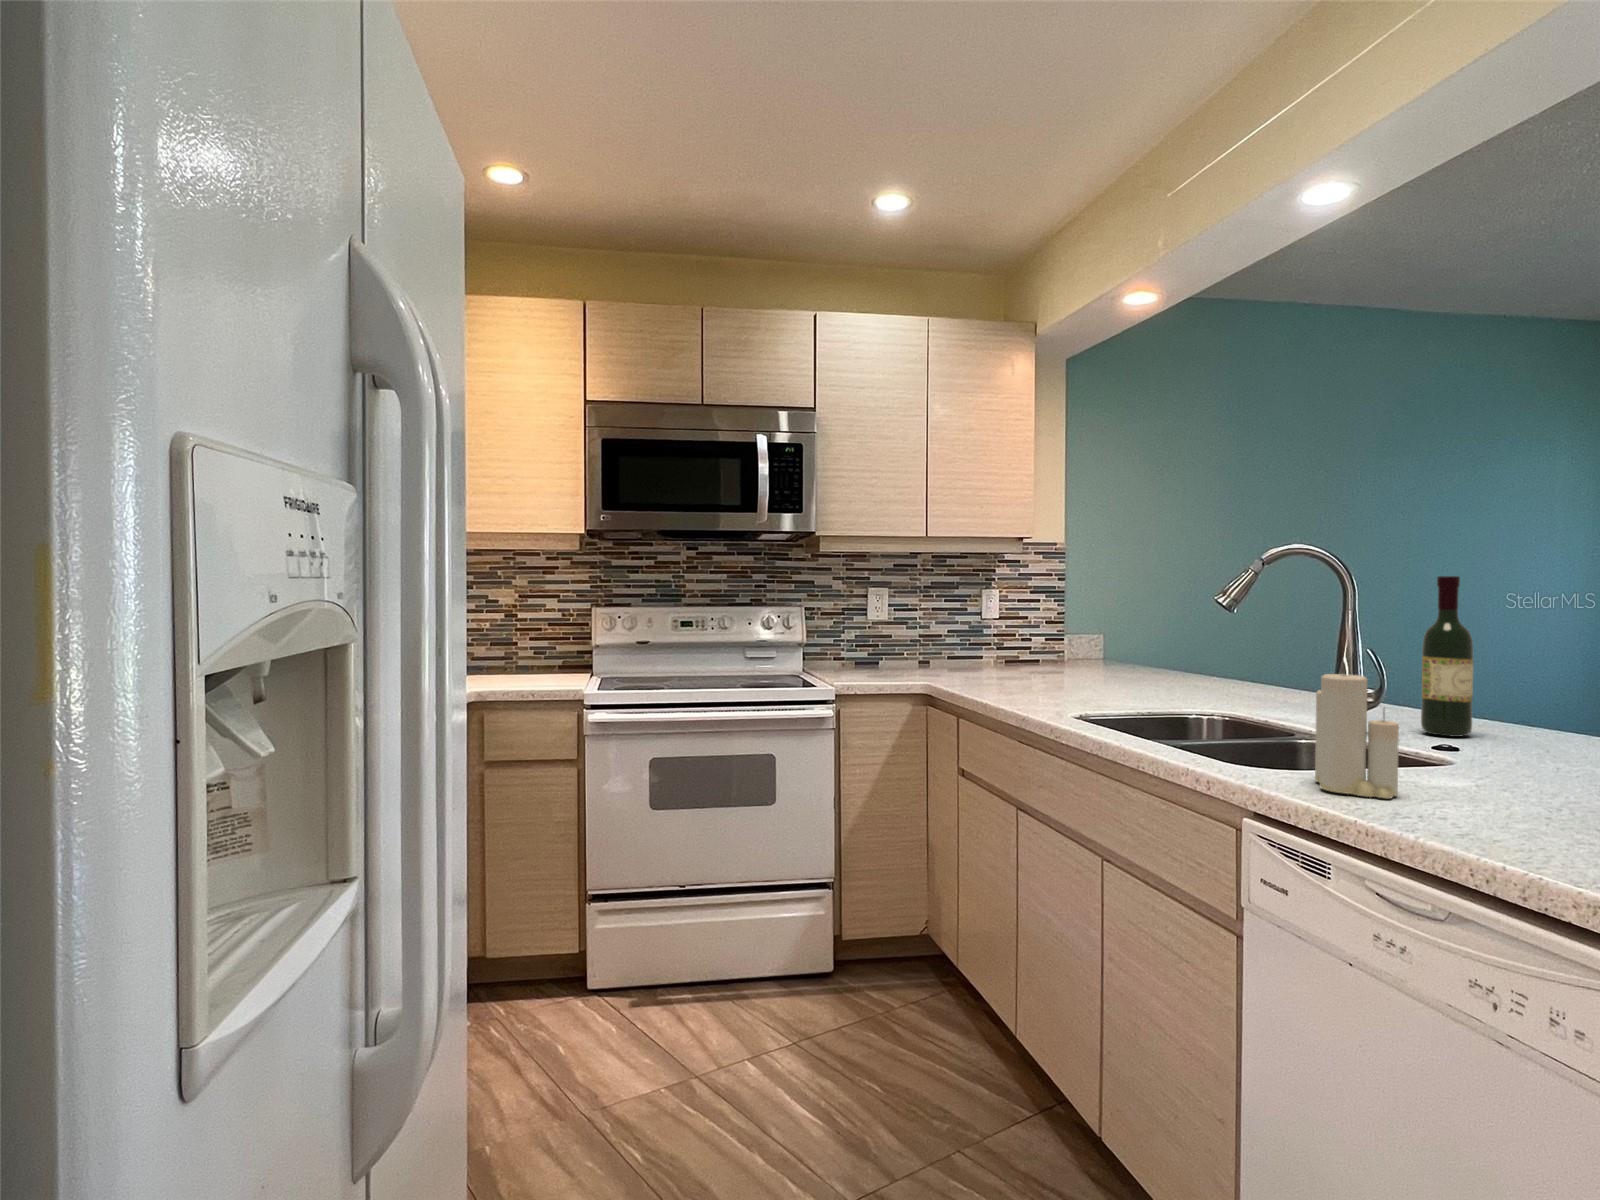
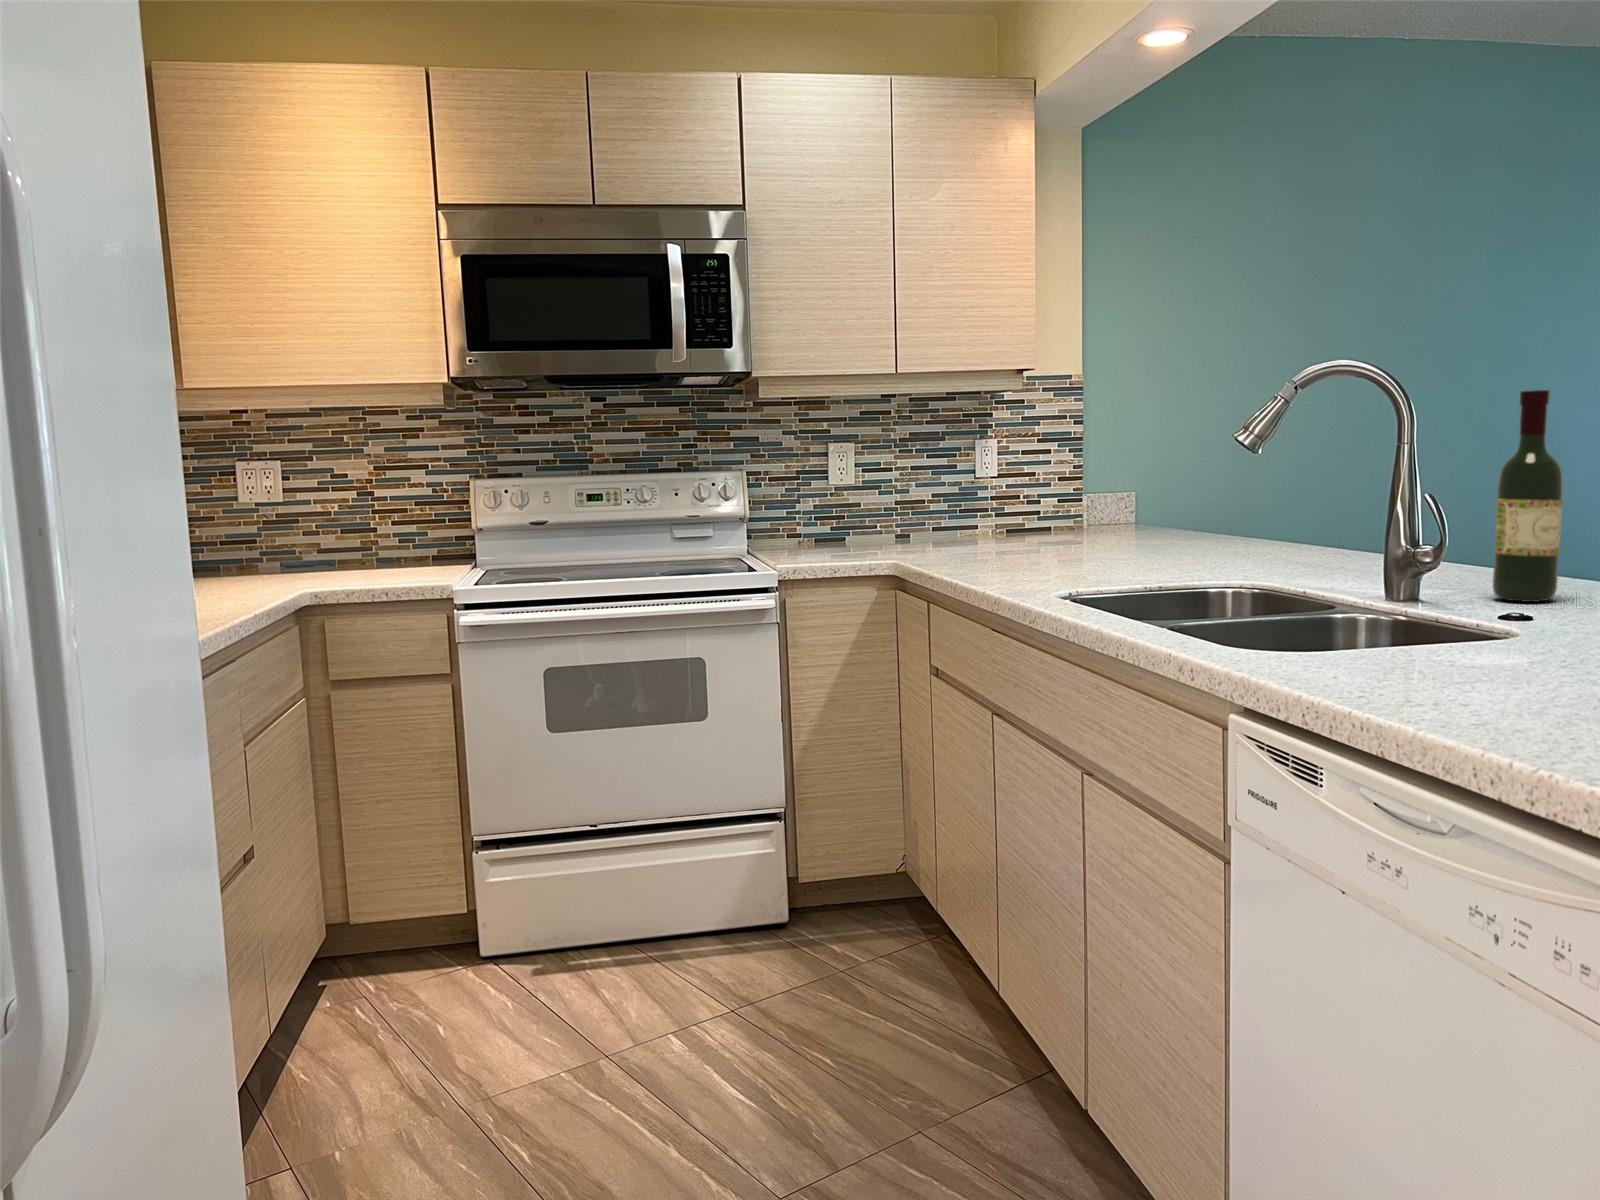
candle: present [1315,669,1399,798] -> none [1321,503,1423,681]

